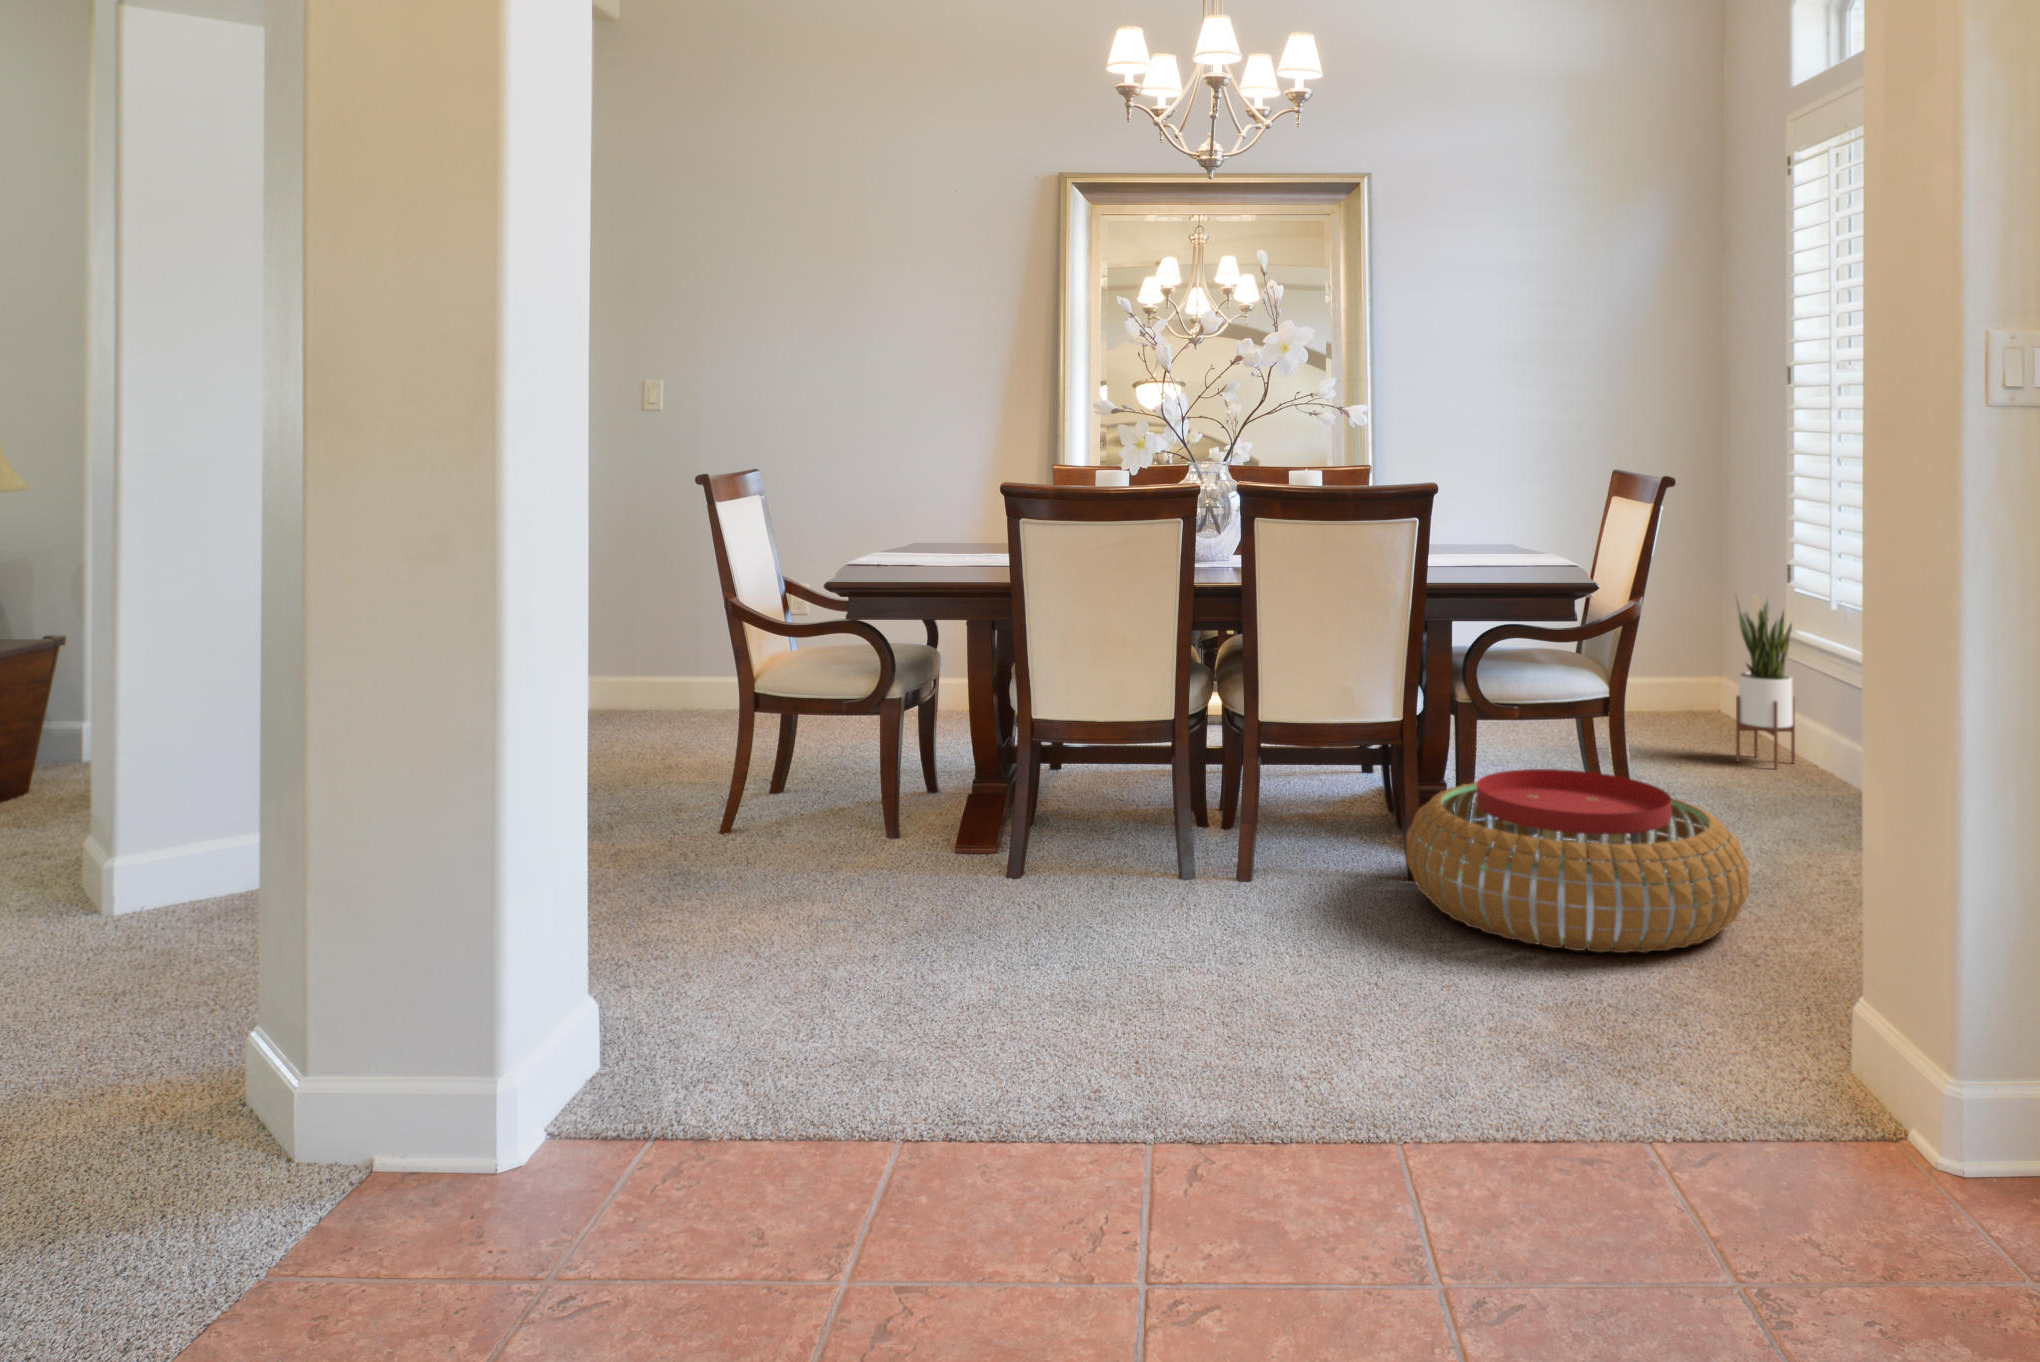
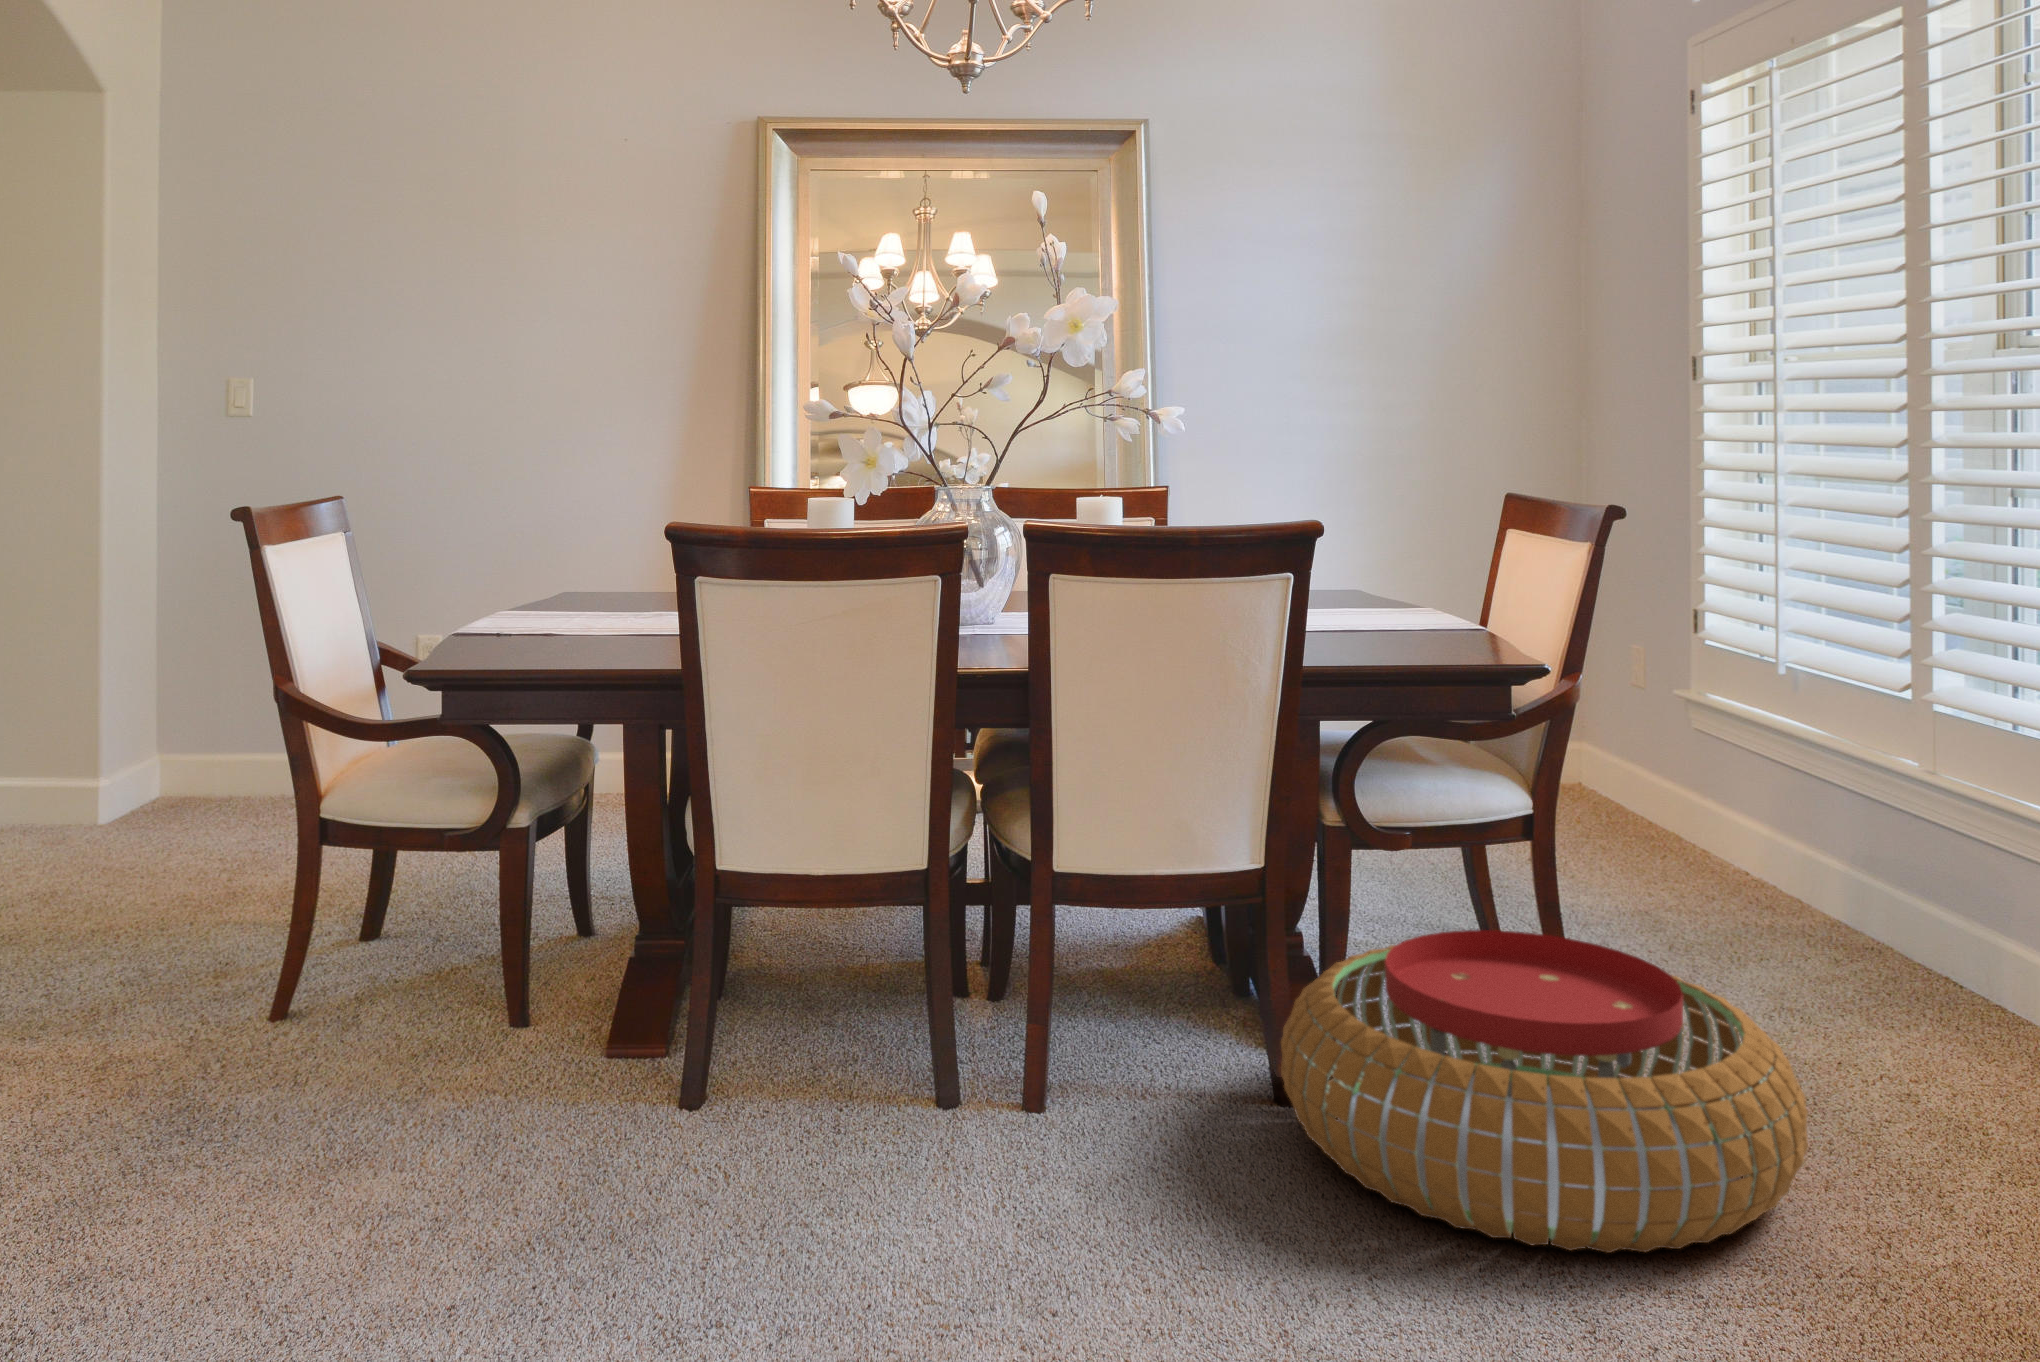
potted plant: present [1735,594,1795,768] -> none [1632,645,1715,877]

